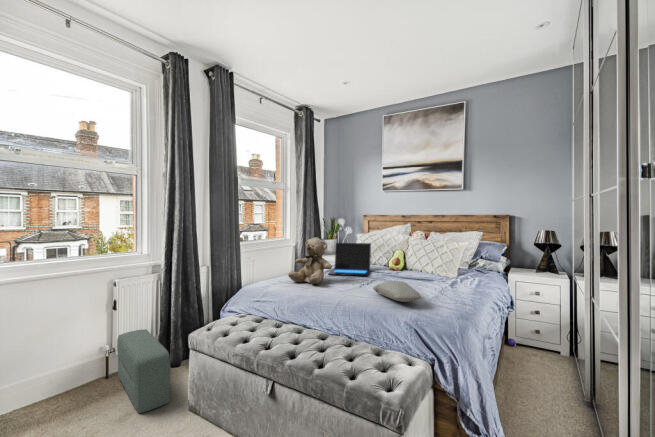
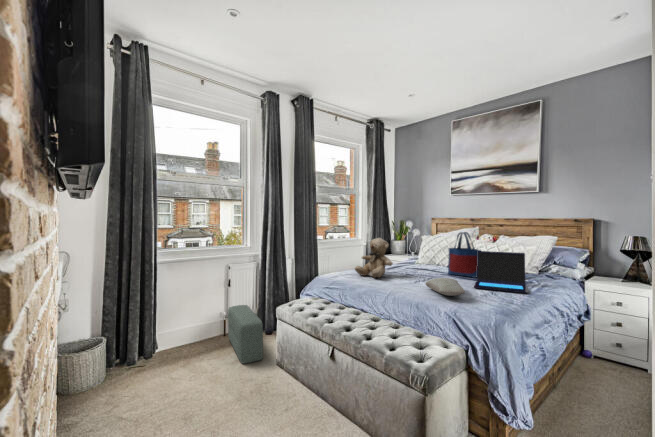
tote bag: none [388,229,422,278] -> present [448,232,481,278]
laptop: present [328,243,371,276] -> present [474,251,529,293]

